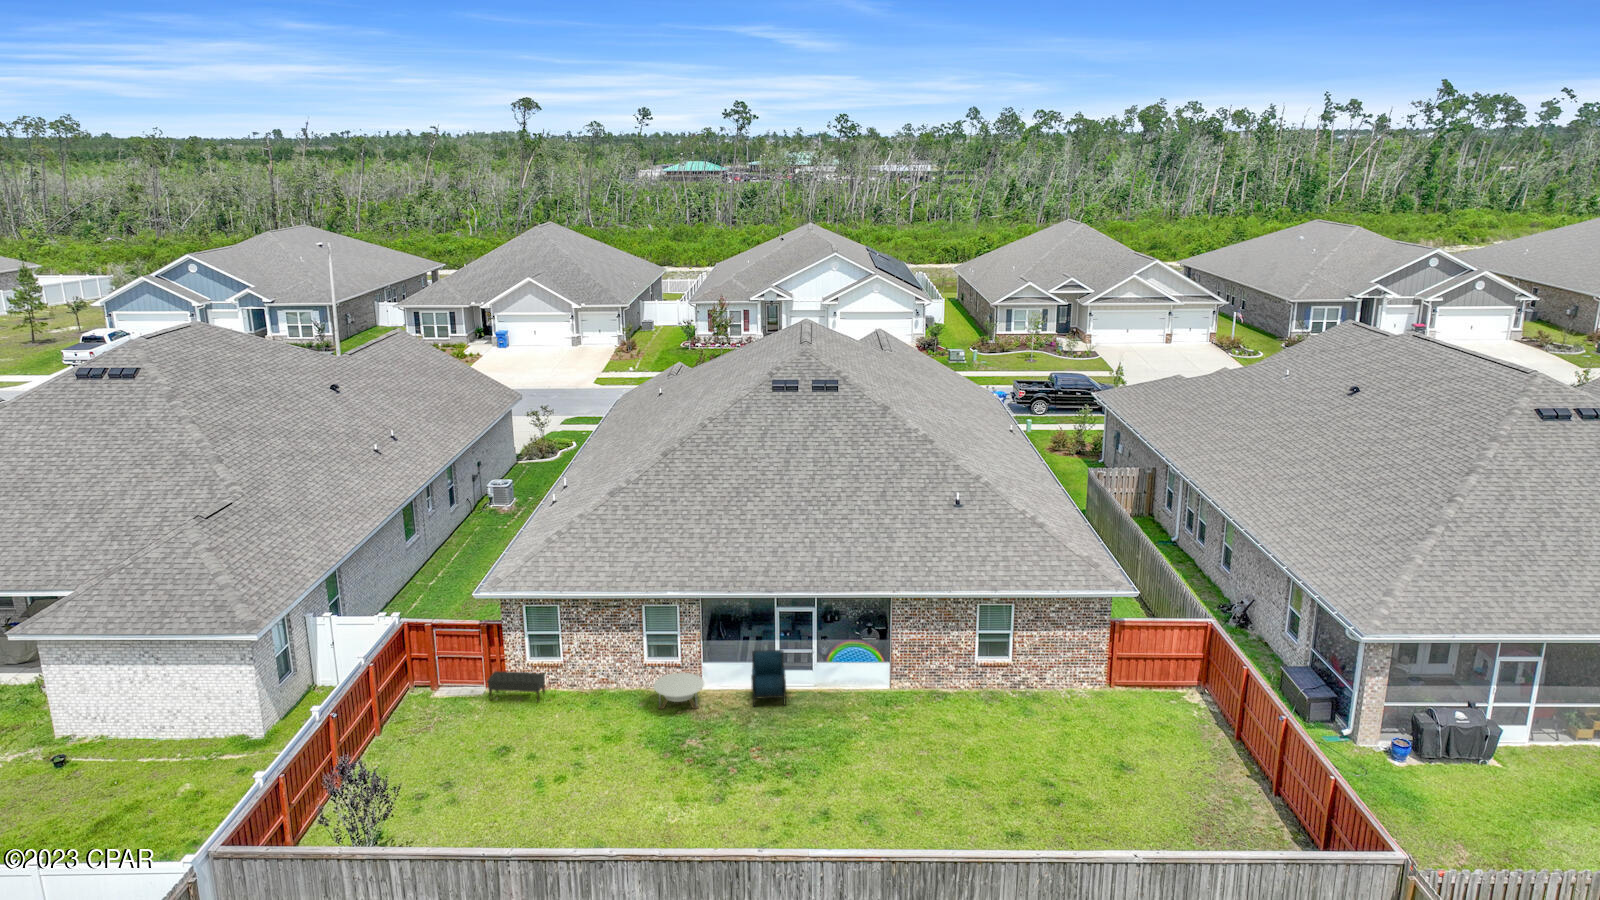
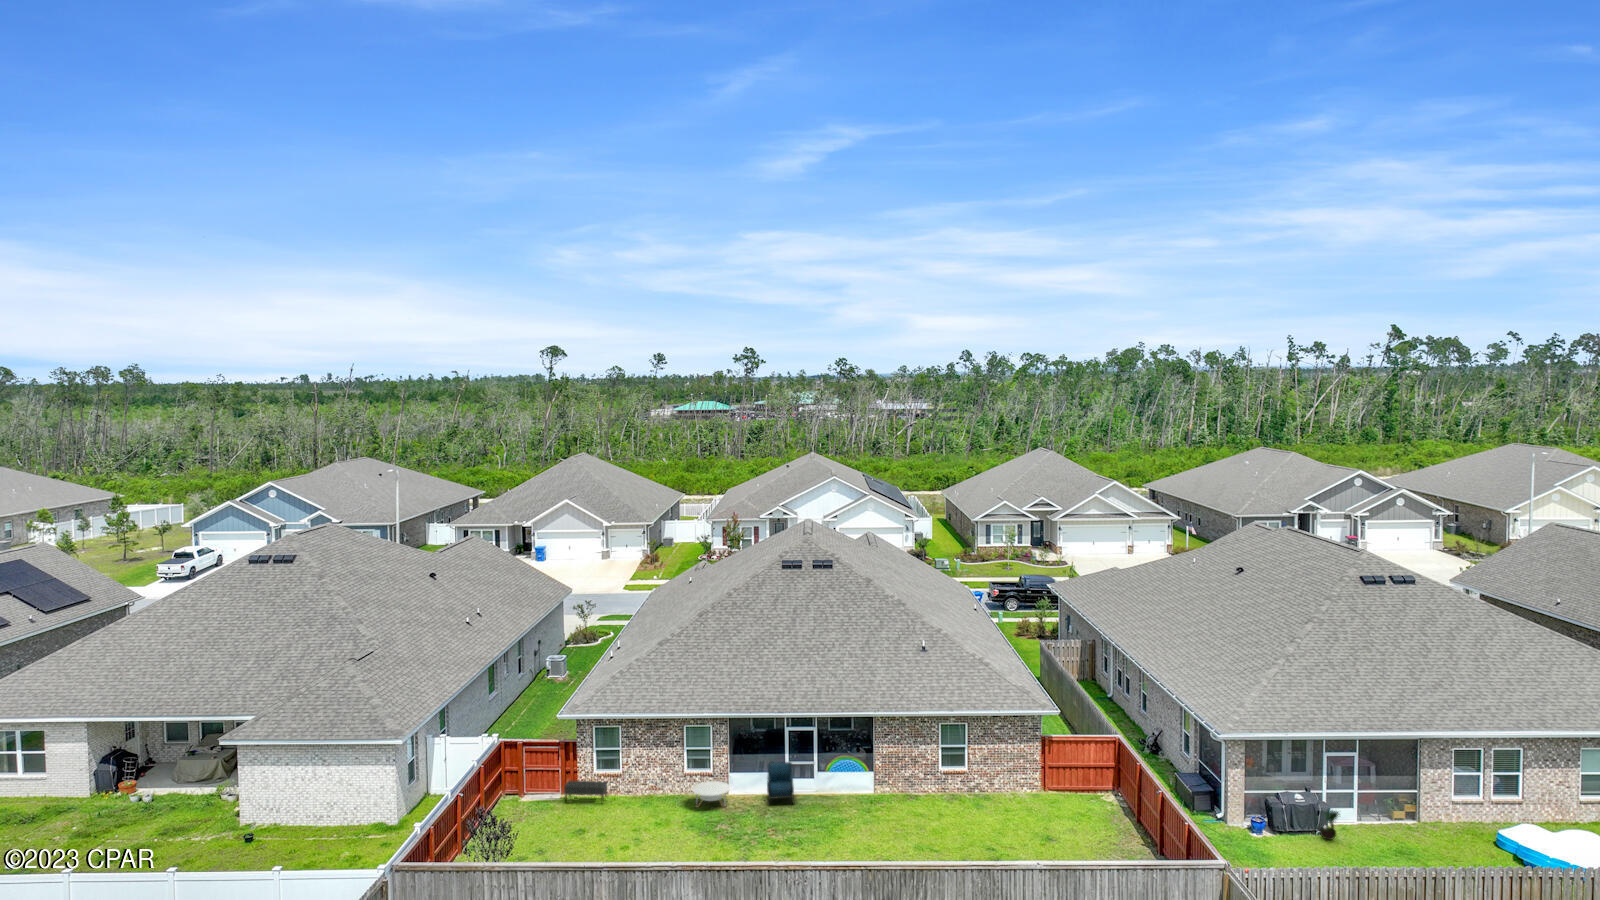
potted tree: none [1483,733,1519,772] -> present [1320,810,1340,840]

